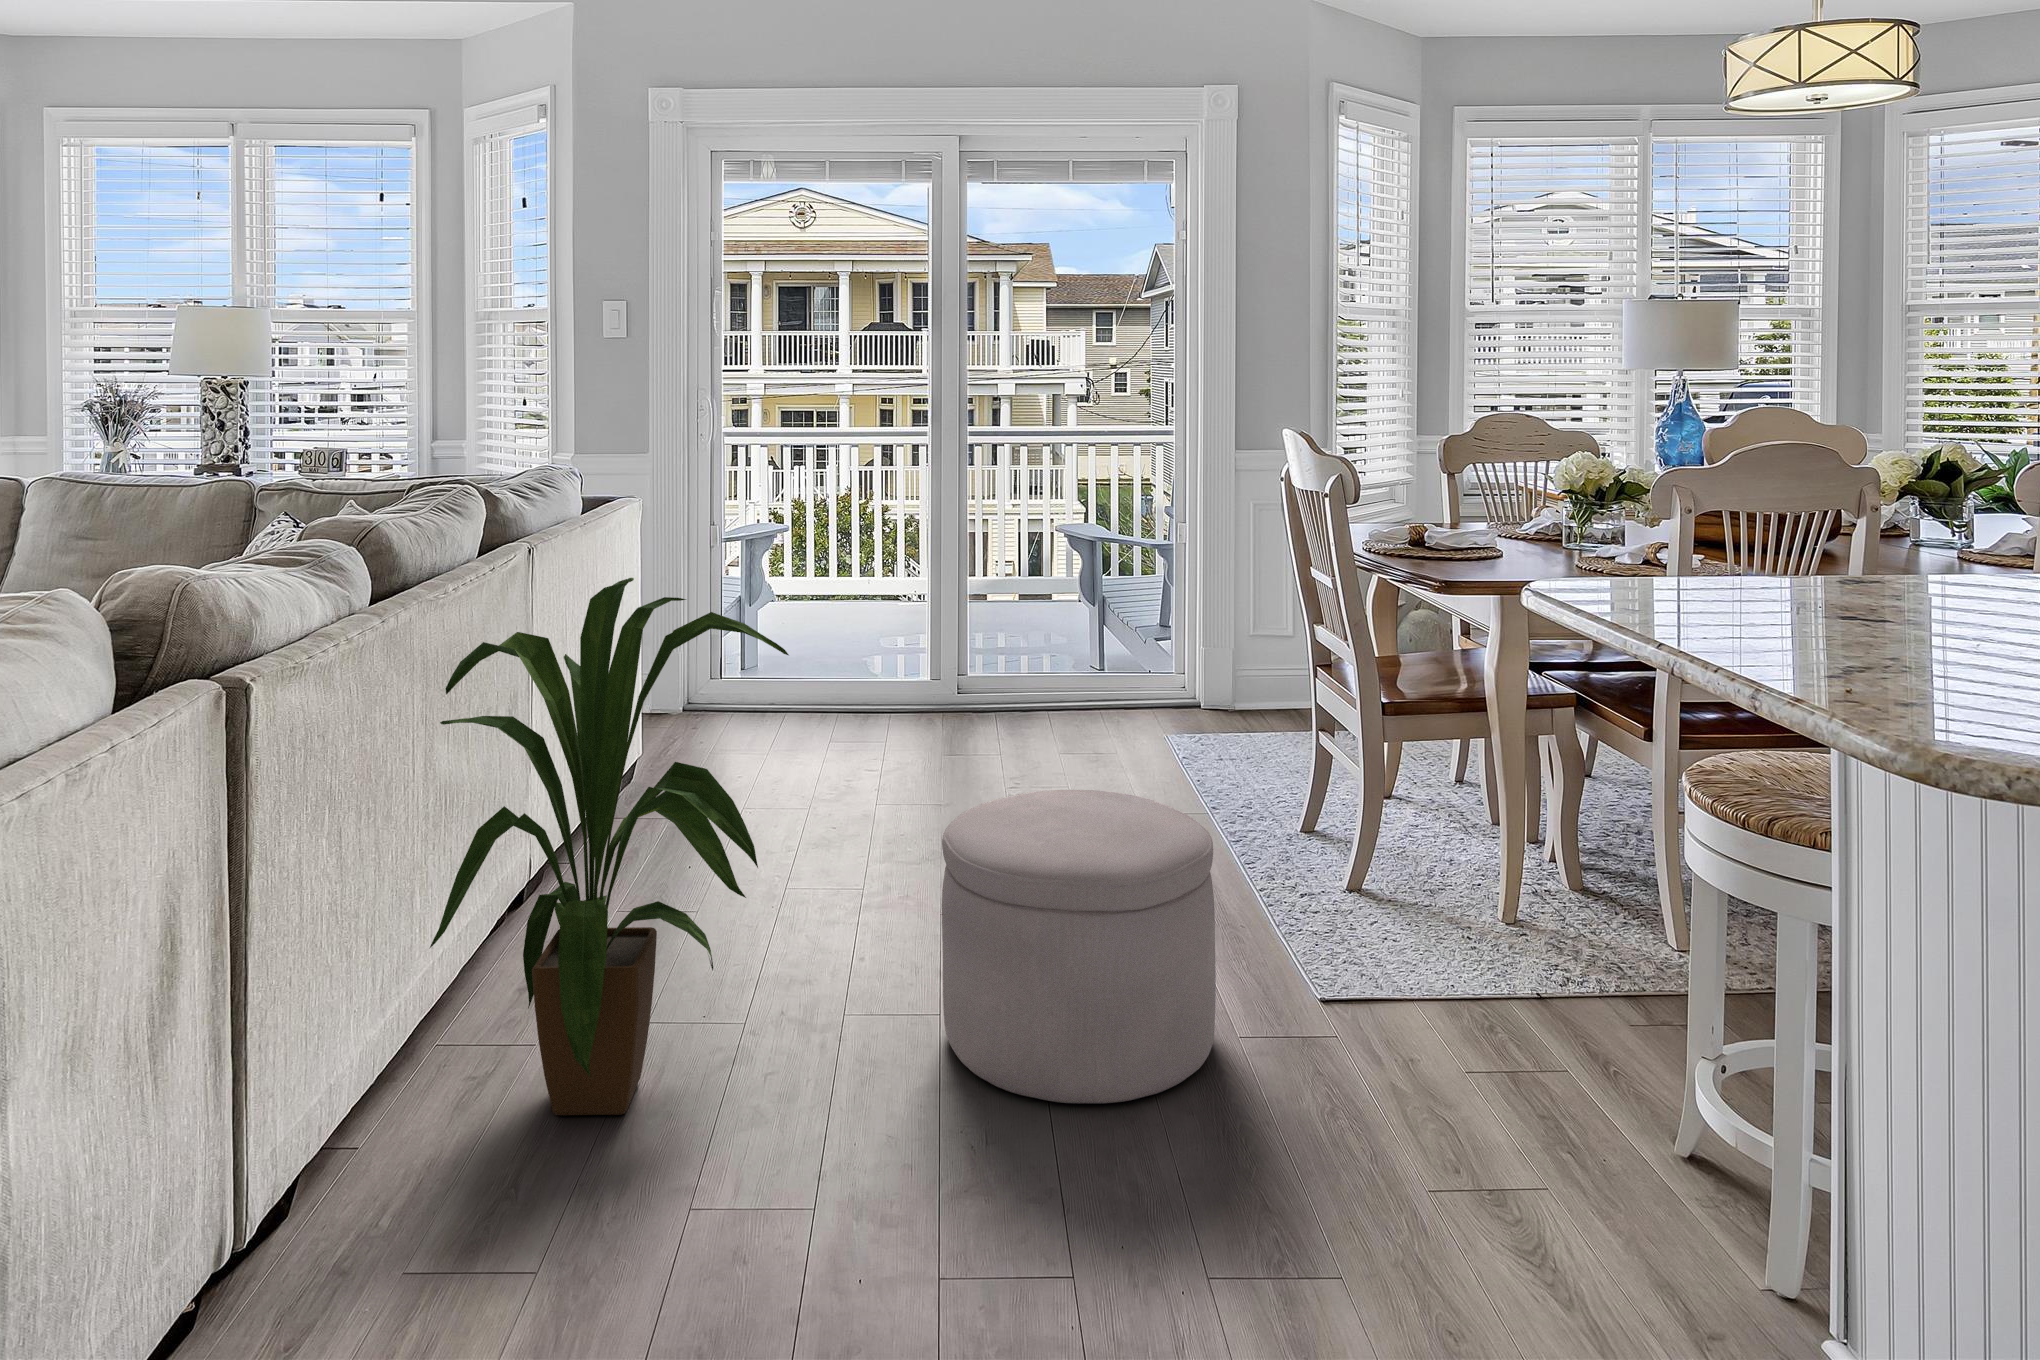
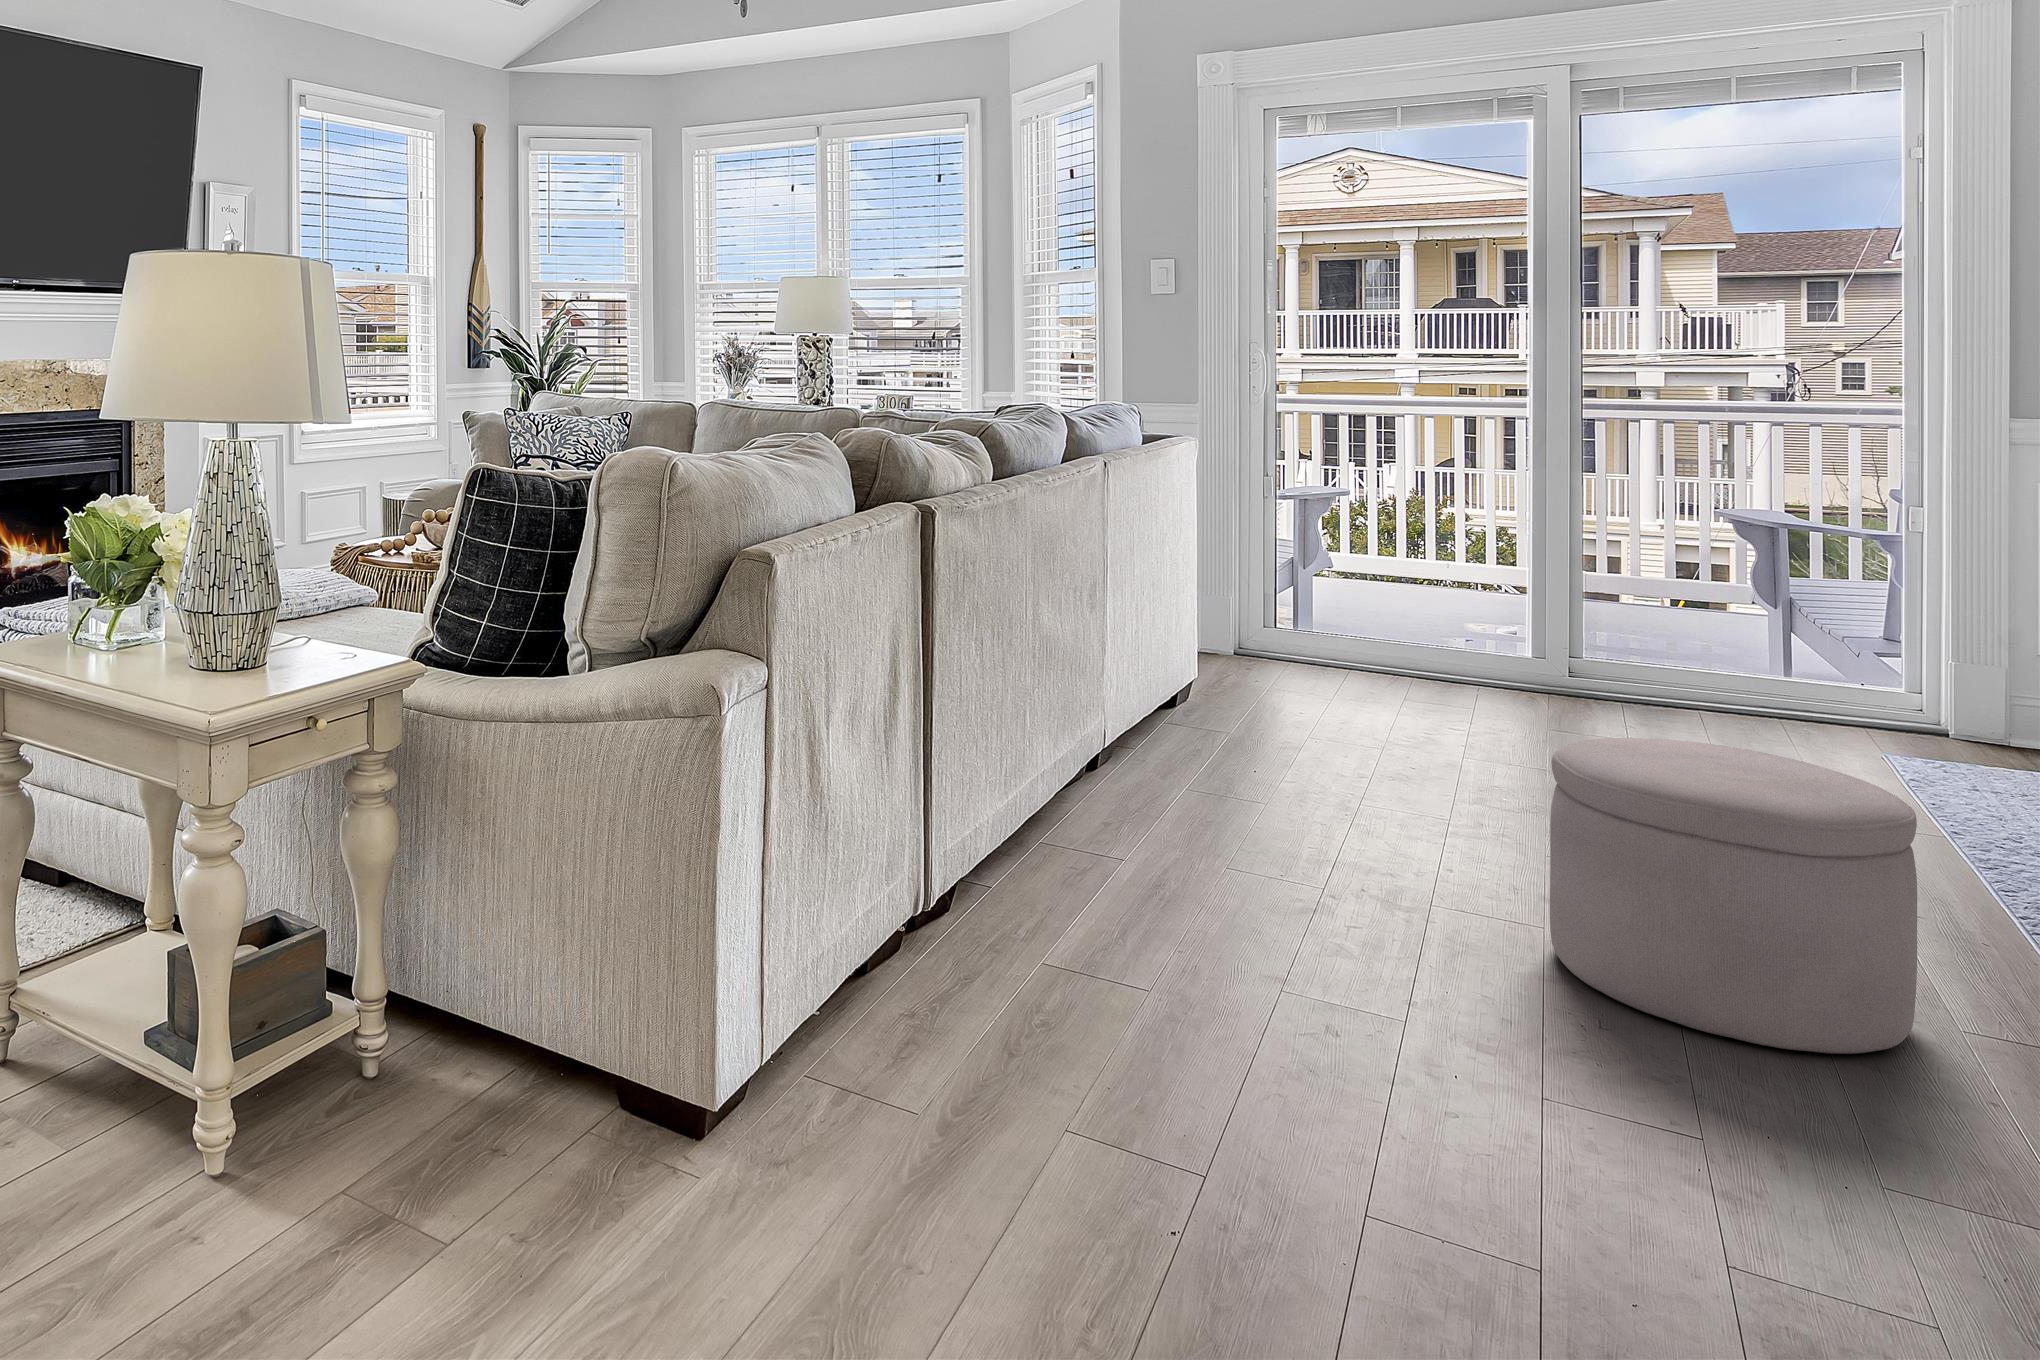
house plant: present [430,578,789,1115] -> none [1055,466,1390,926]

